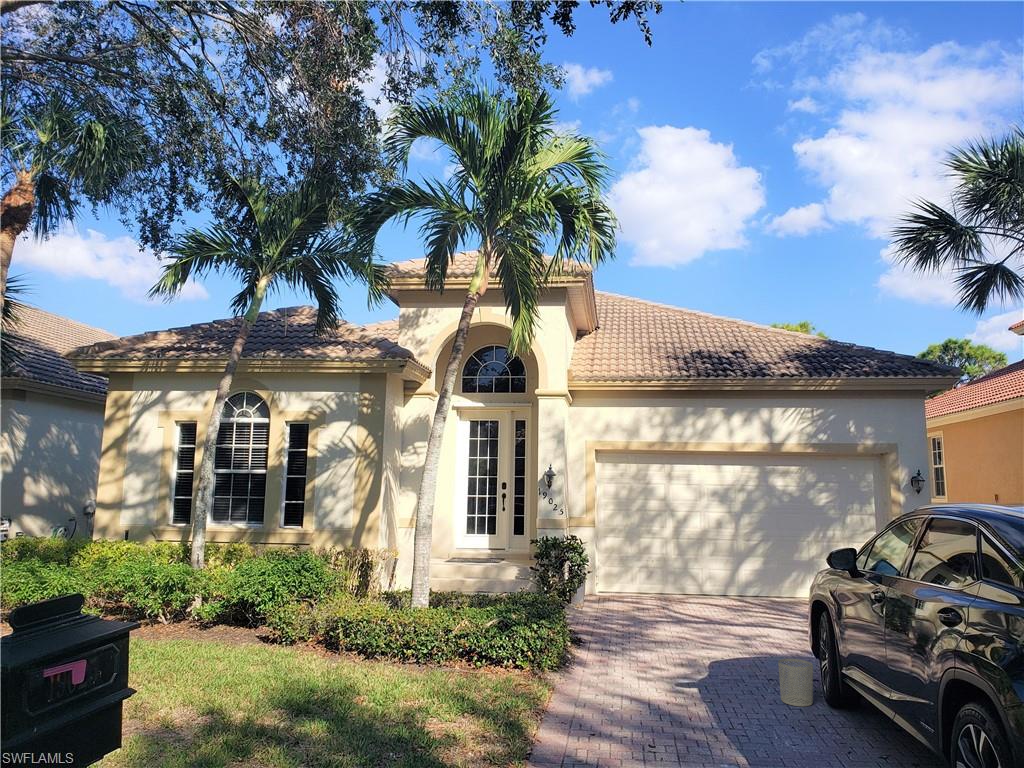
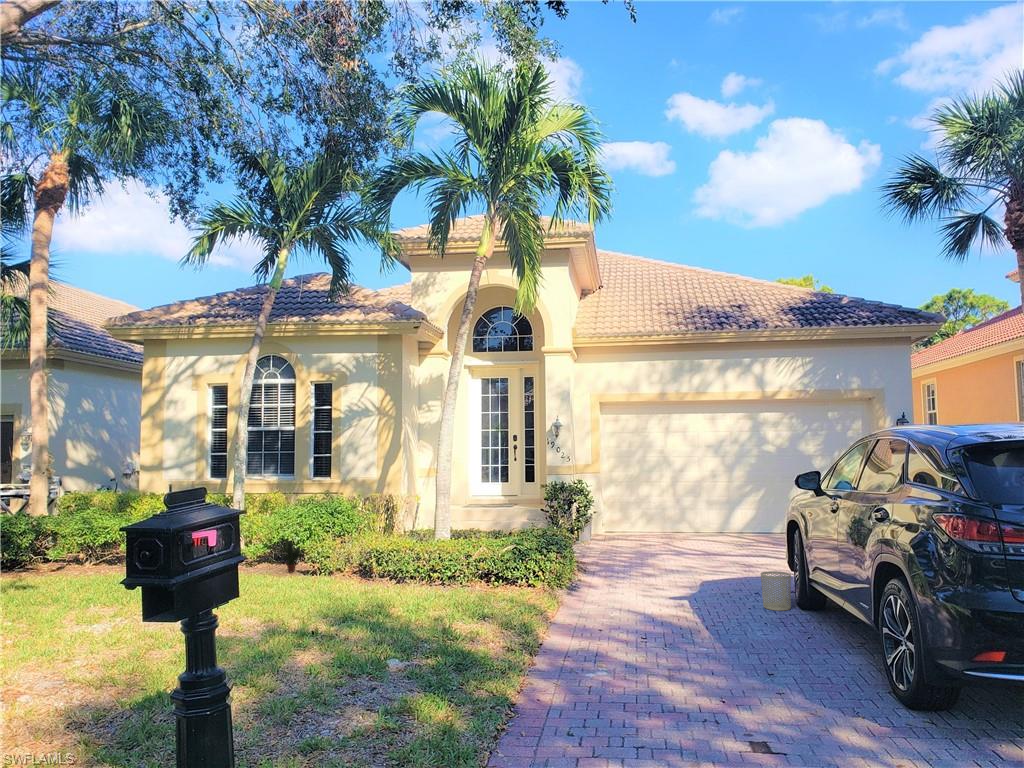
potted plant: none [235,597,271,639] -> present [279,540,304,572]

